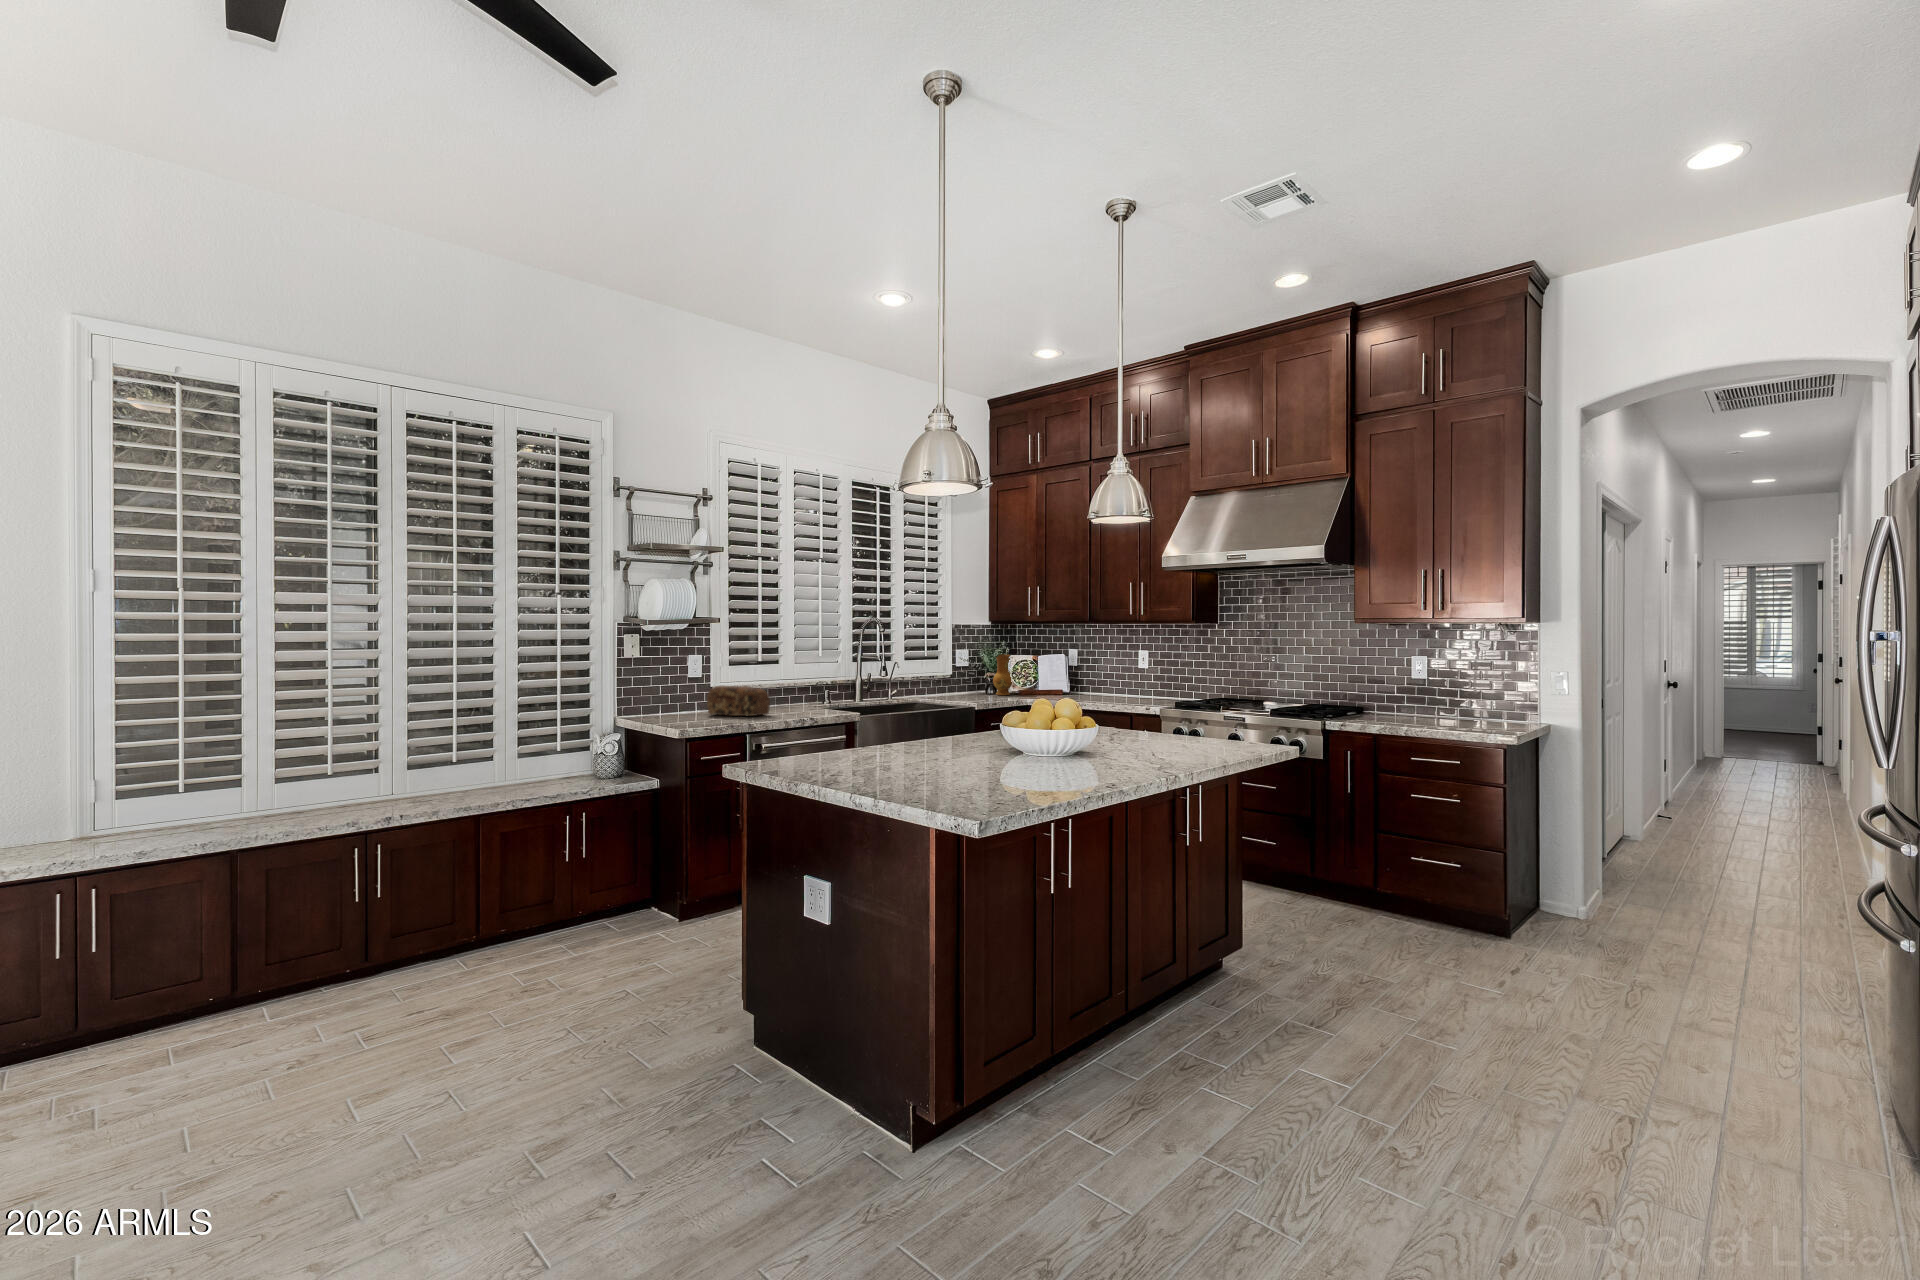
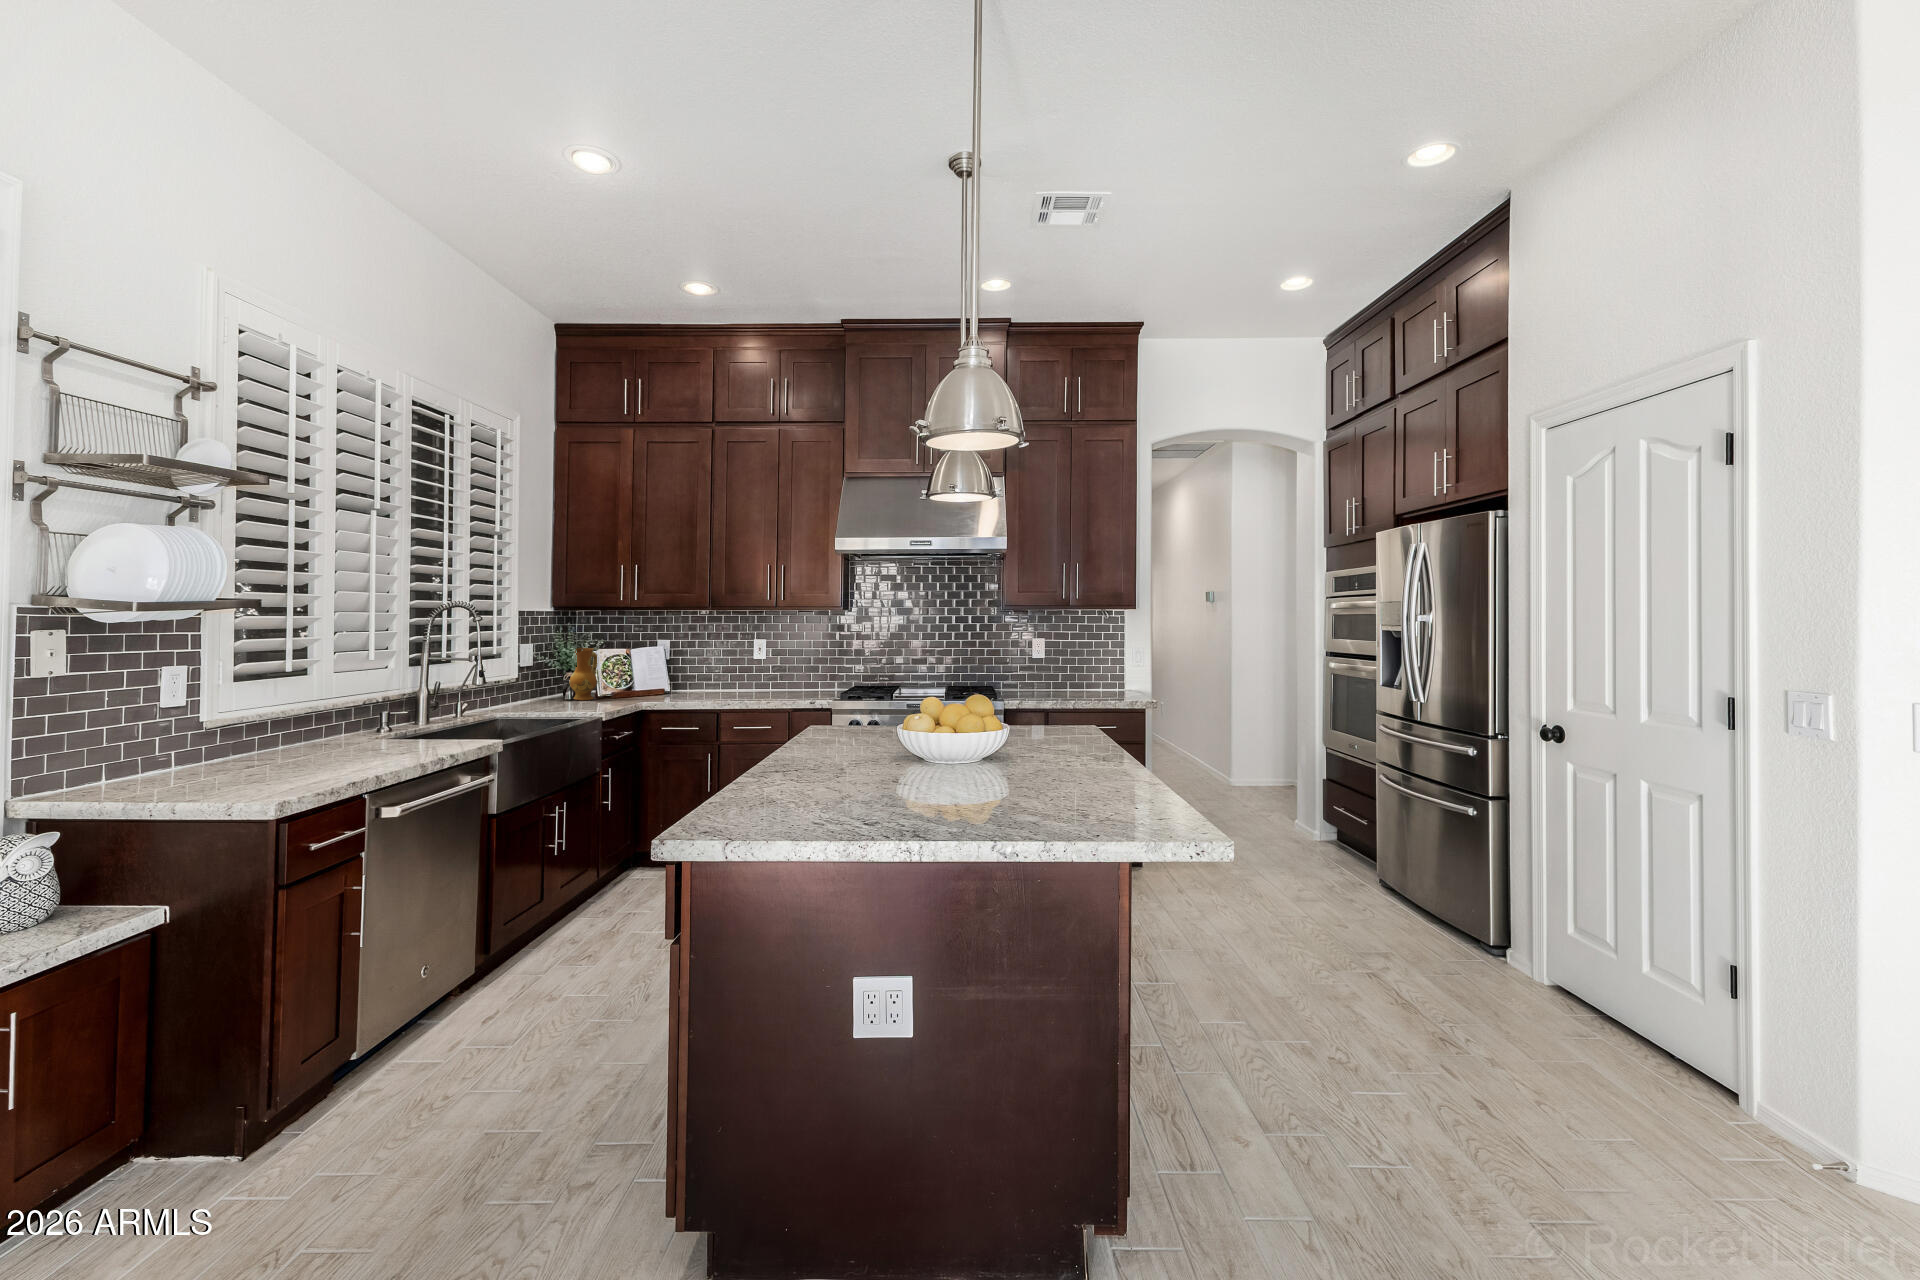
bread loaf: present [707,686,770,716] -> none [216,716,346,771]

